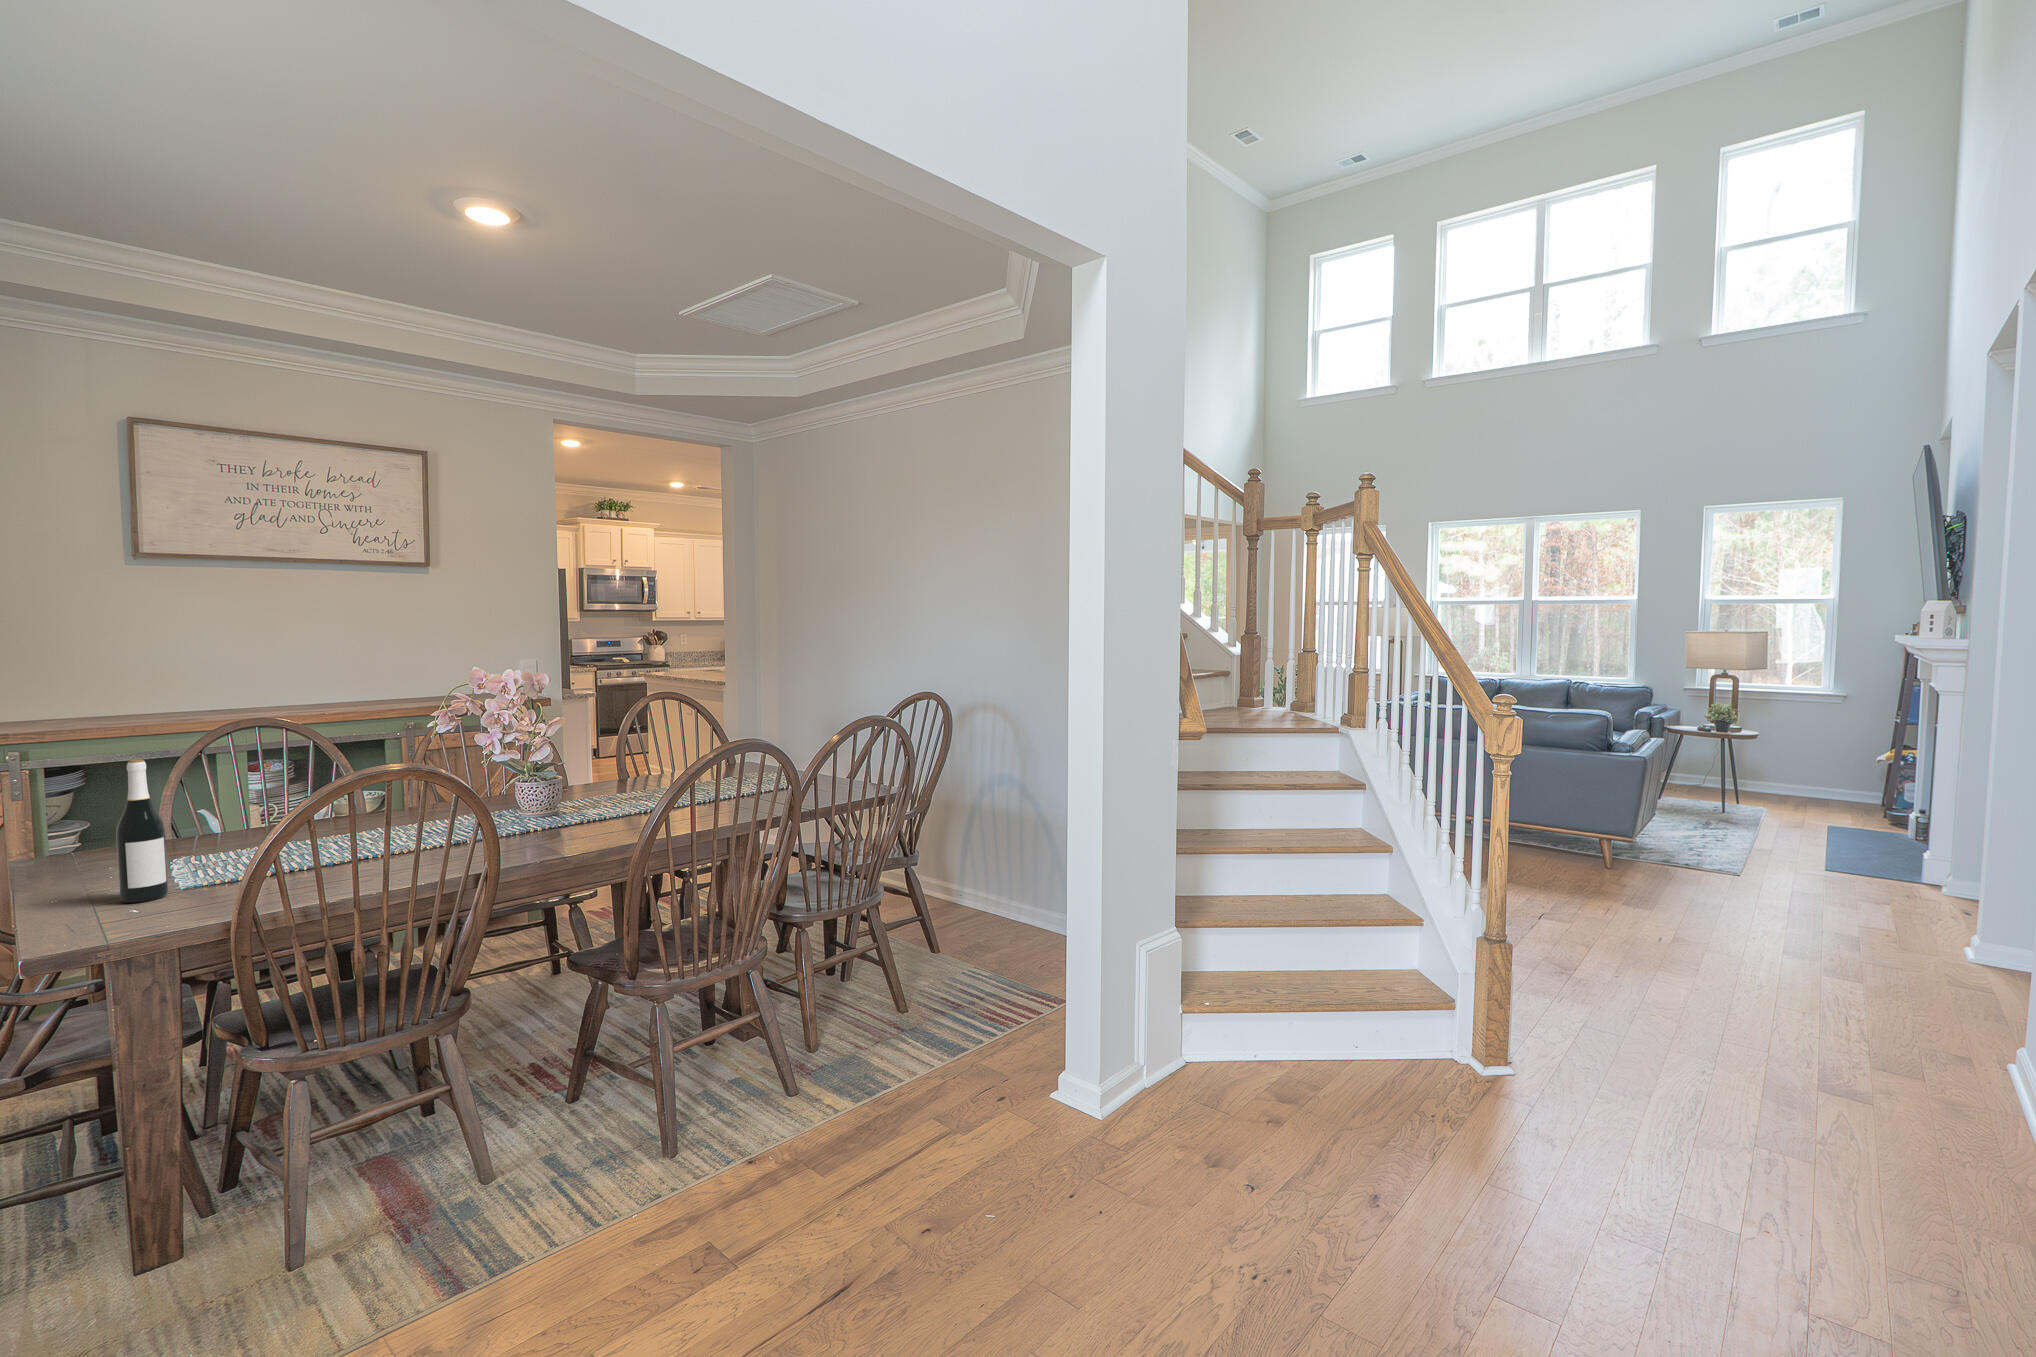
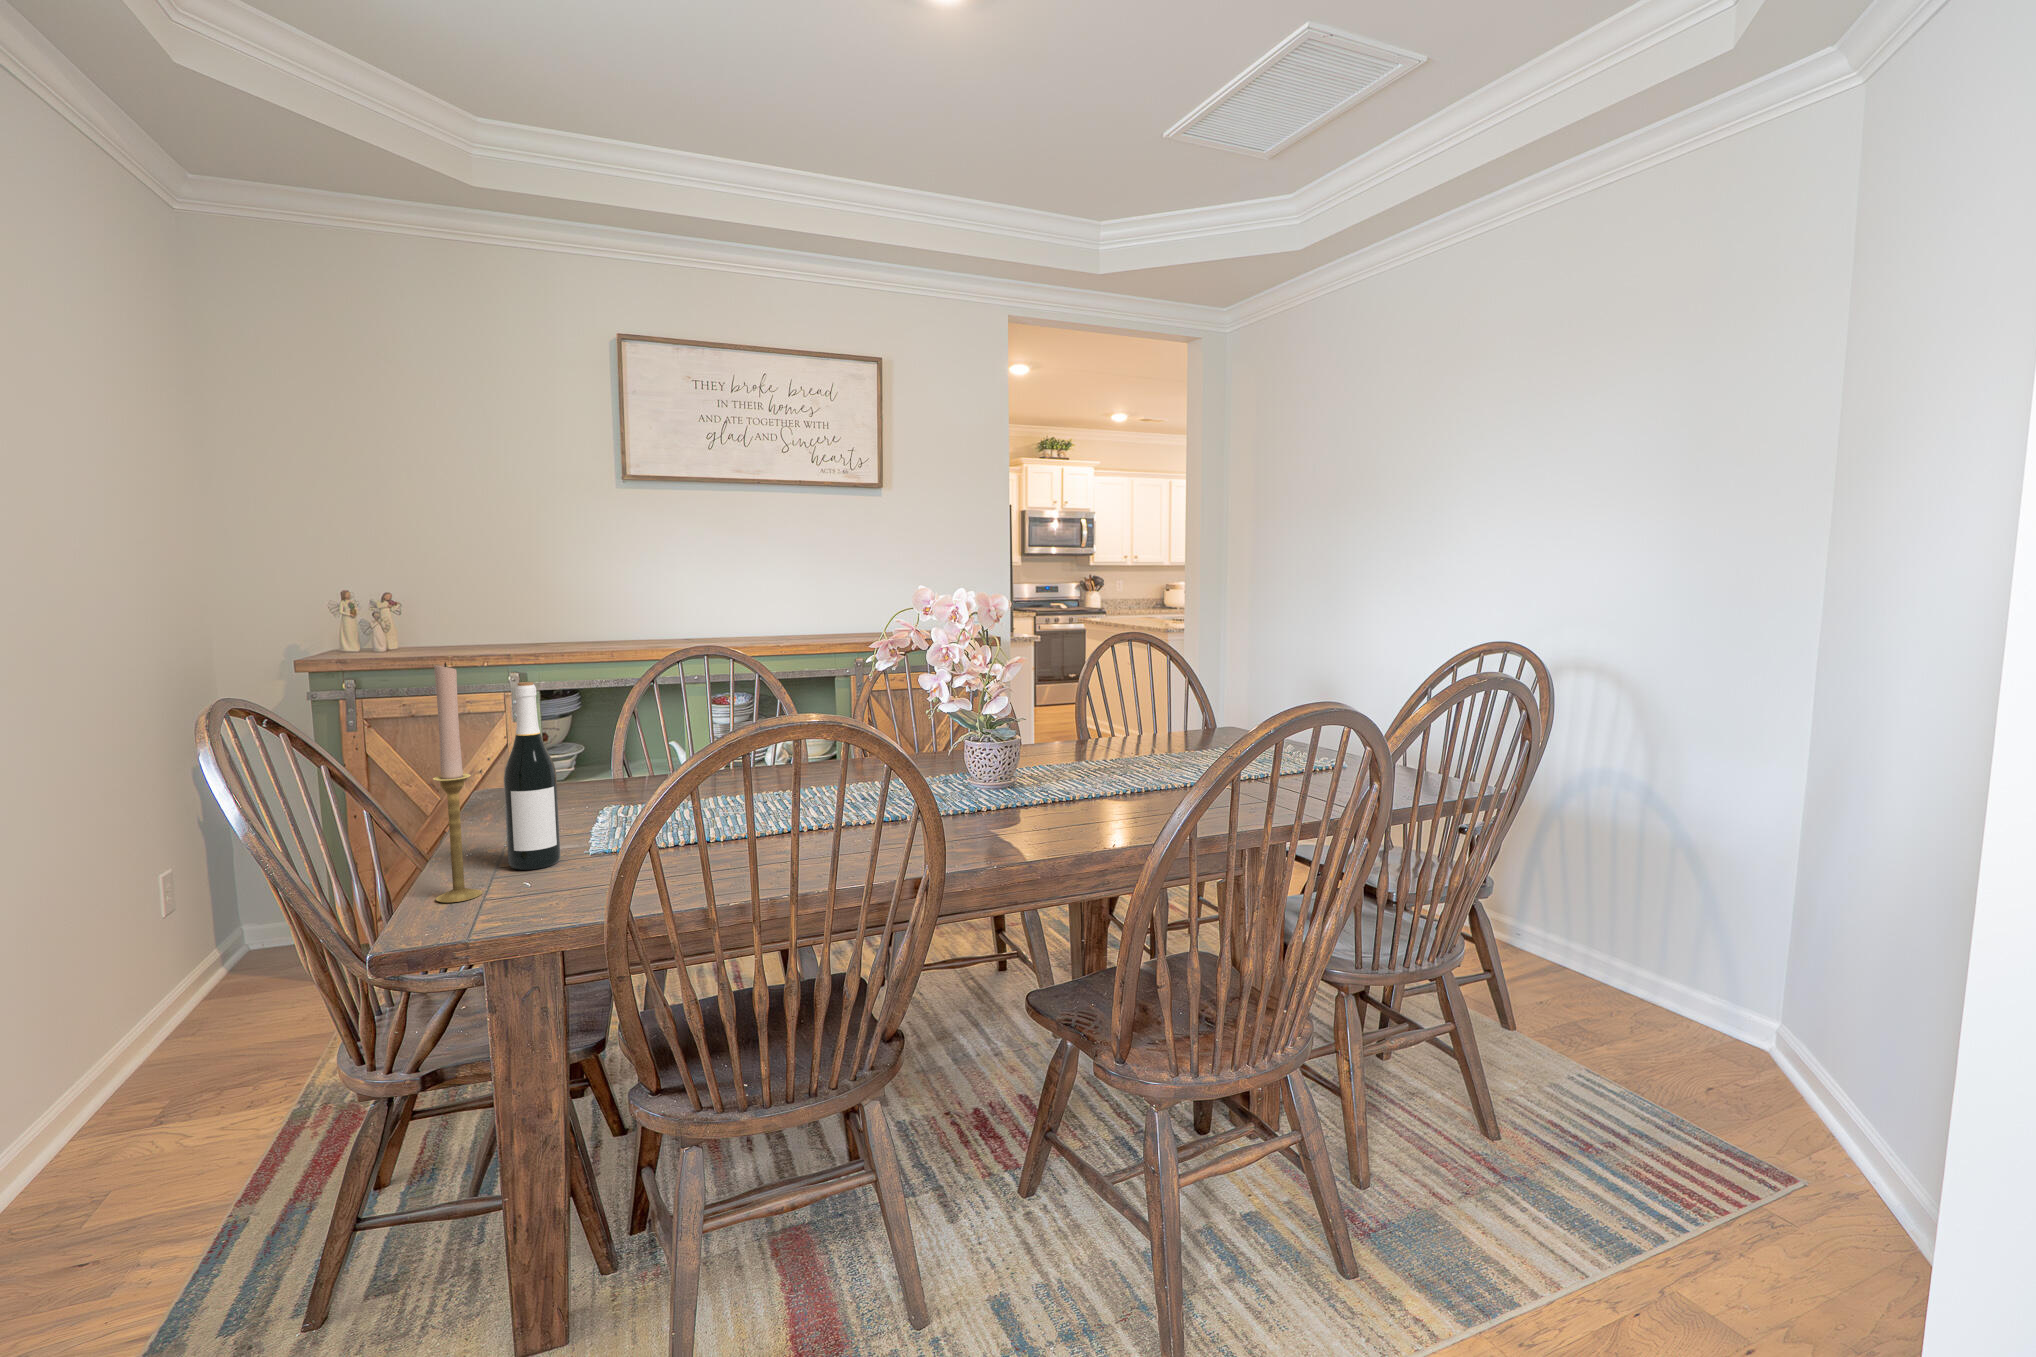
candlestick: none [66,748,109,927] -> present [433,662,482,902]

